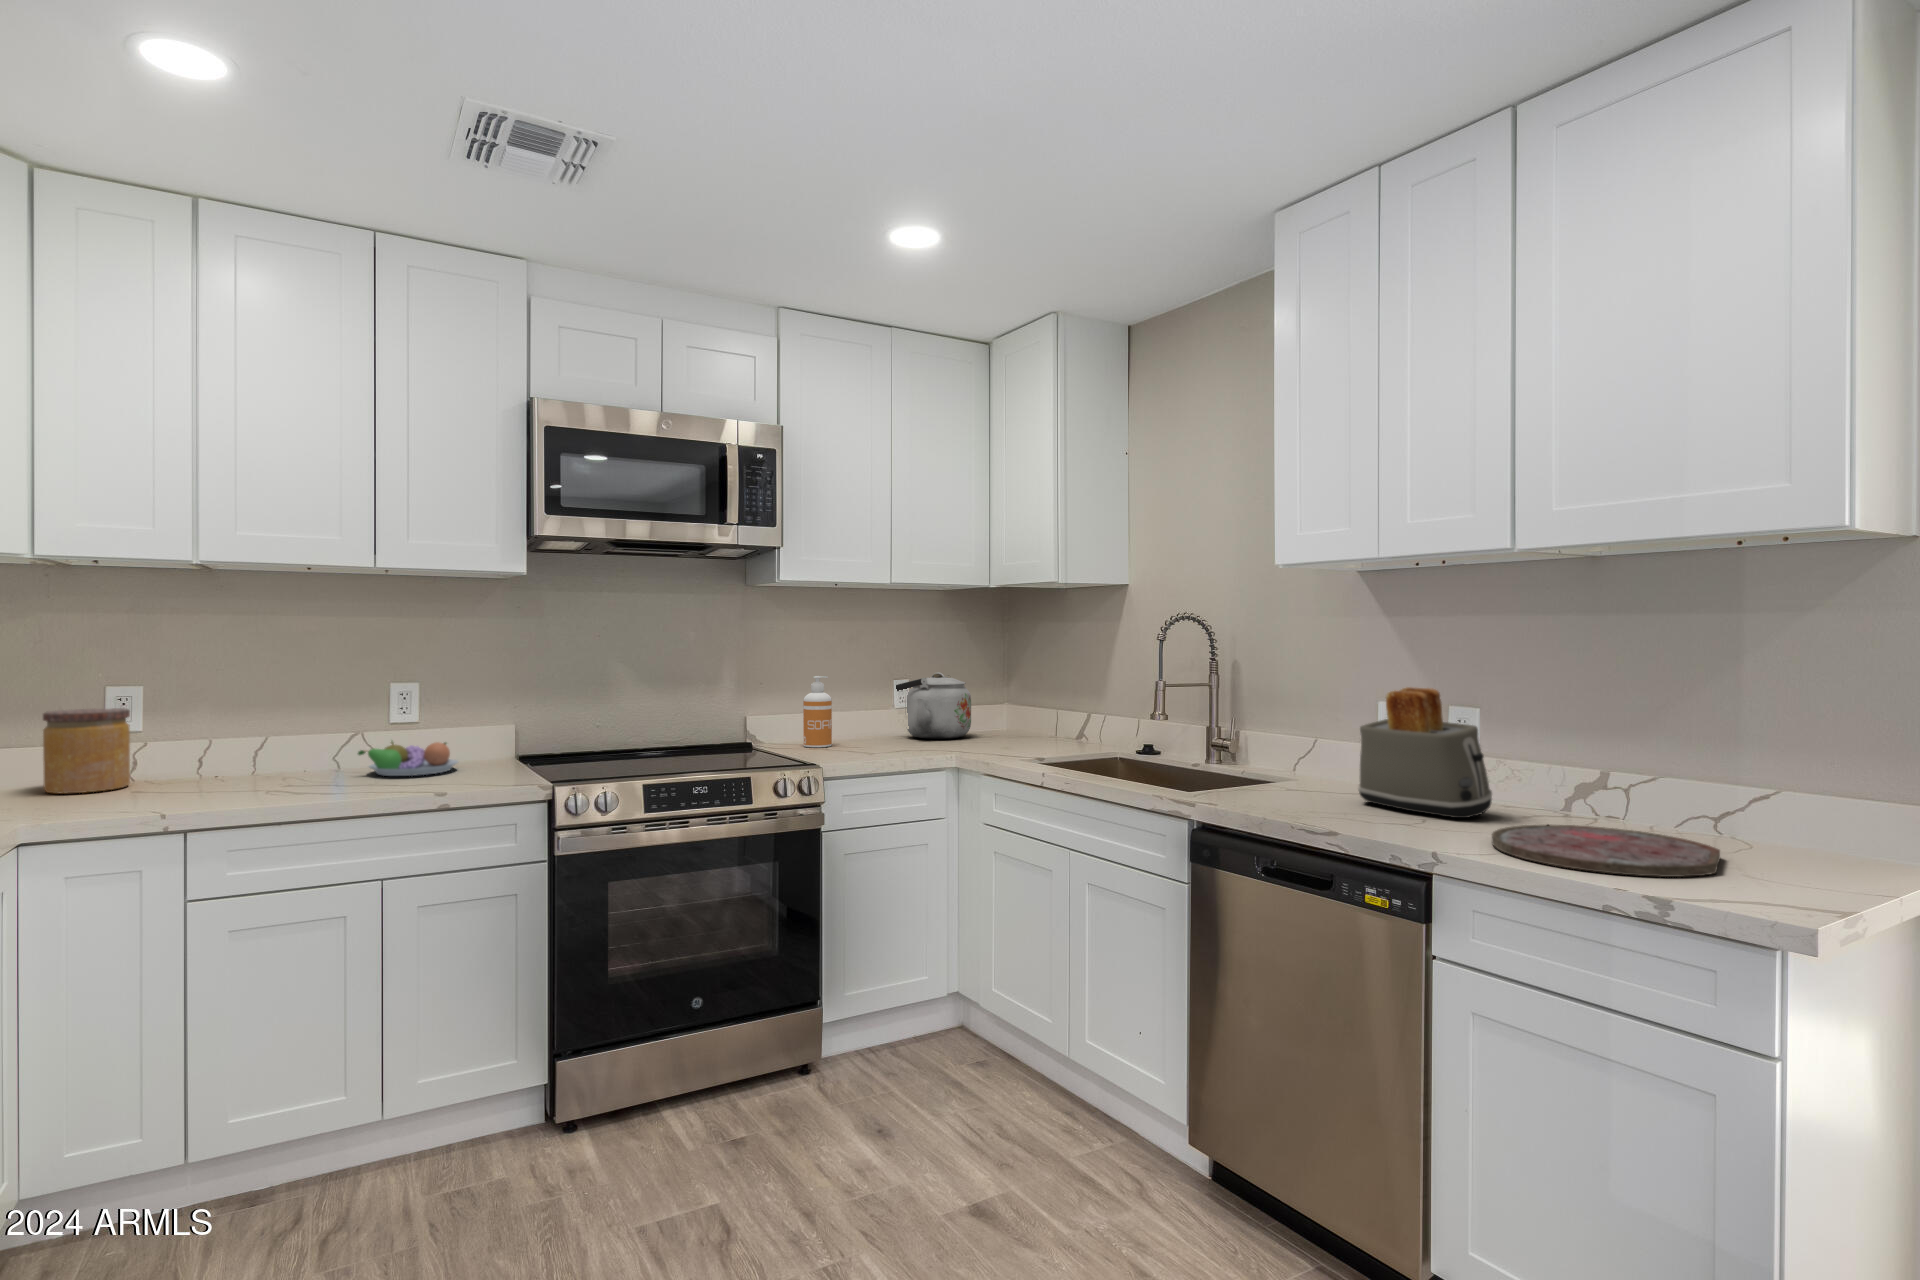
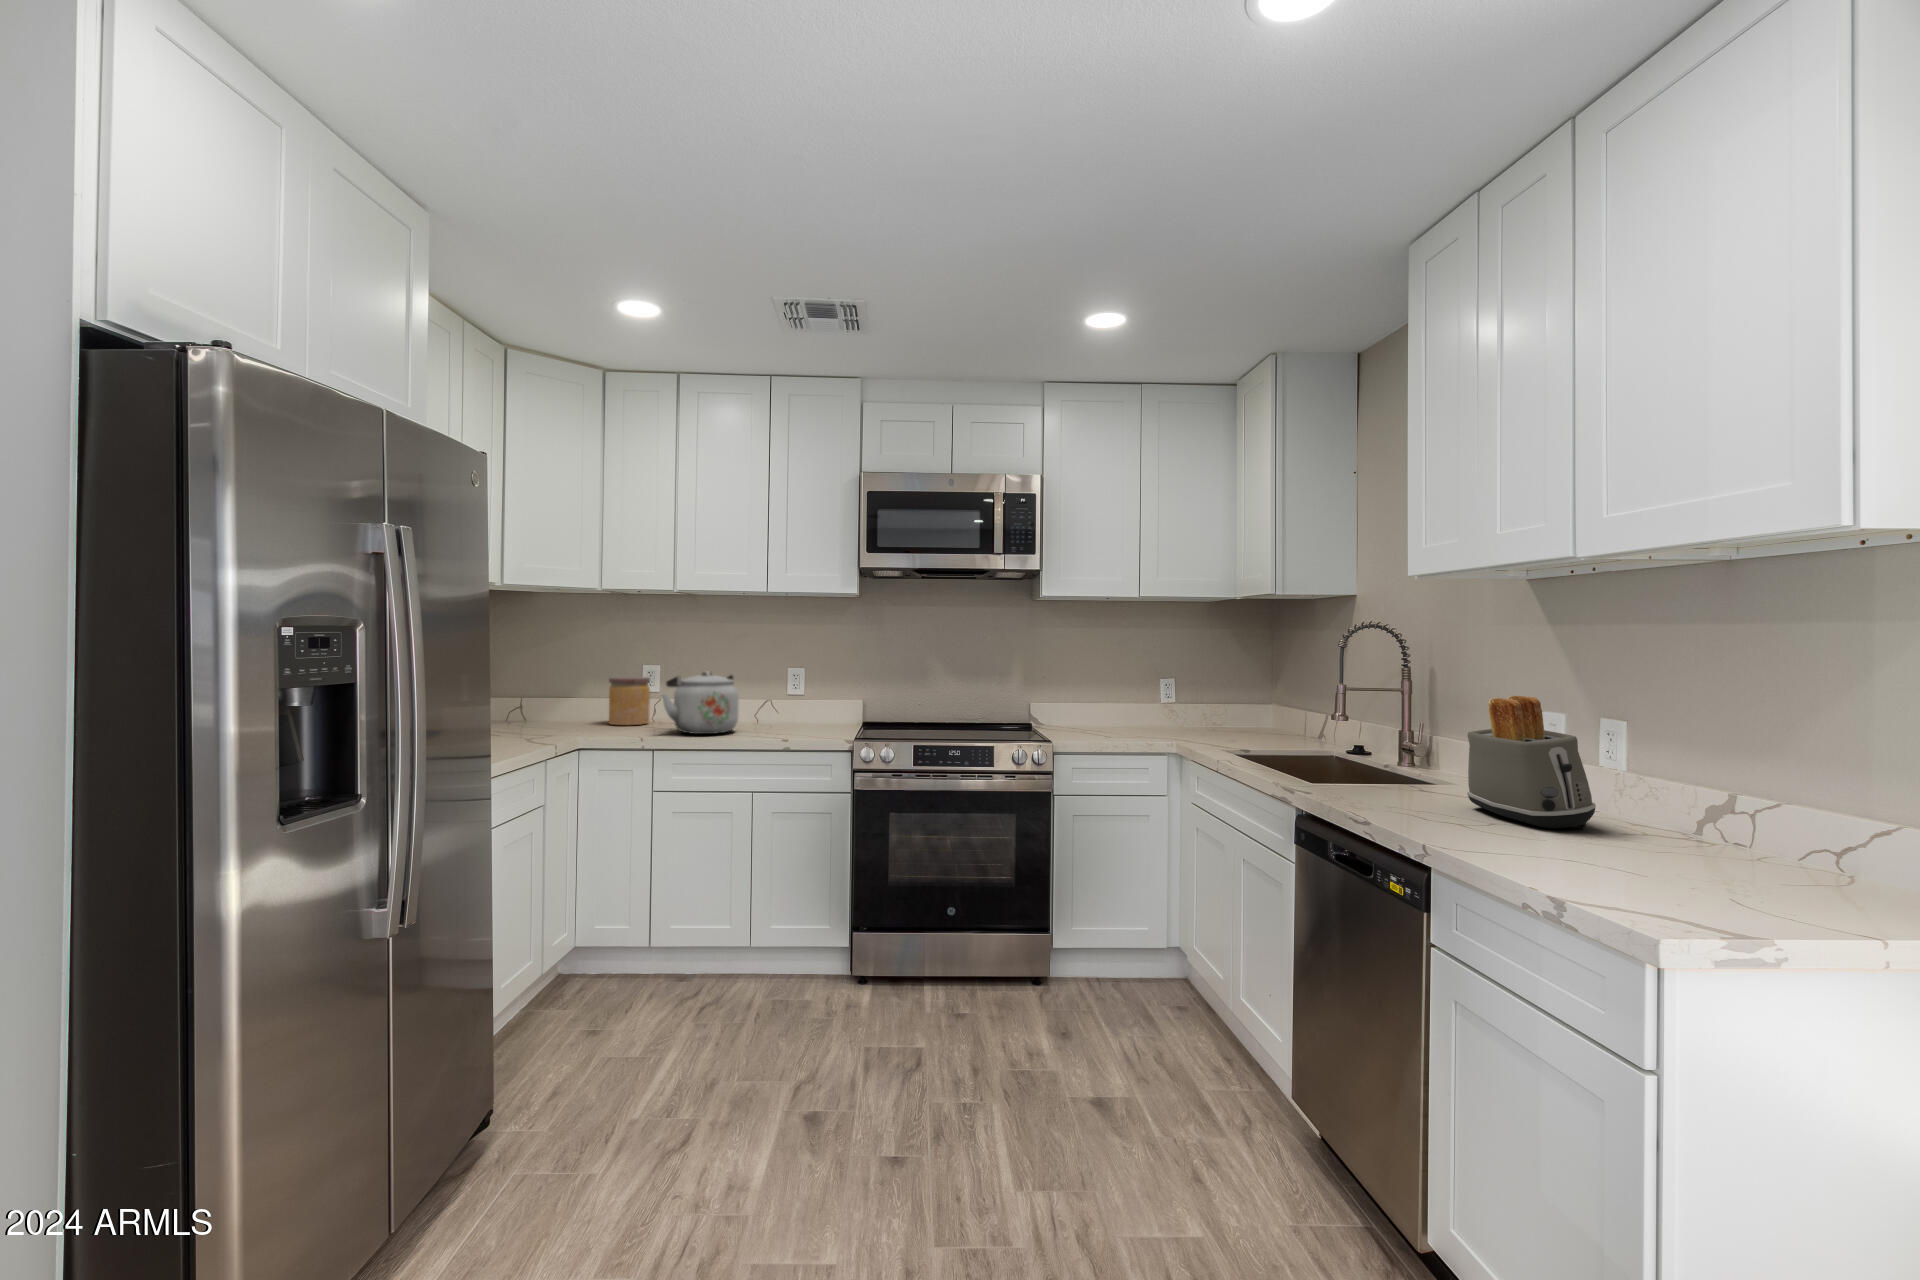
kettle: present [896,673,971,739] -> present [662,671,739,734]
soap dispenser: present [803,676,832,747] -> none [1075,673,1099,731]
fruit bowl: present [358,741,458,776] -> none [763,705,823,729]
cutting board: present [1492,825,1720,877] -> none [1508,836,1767,899]

